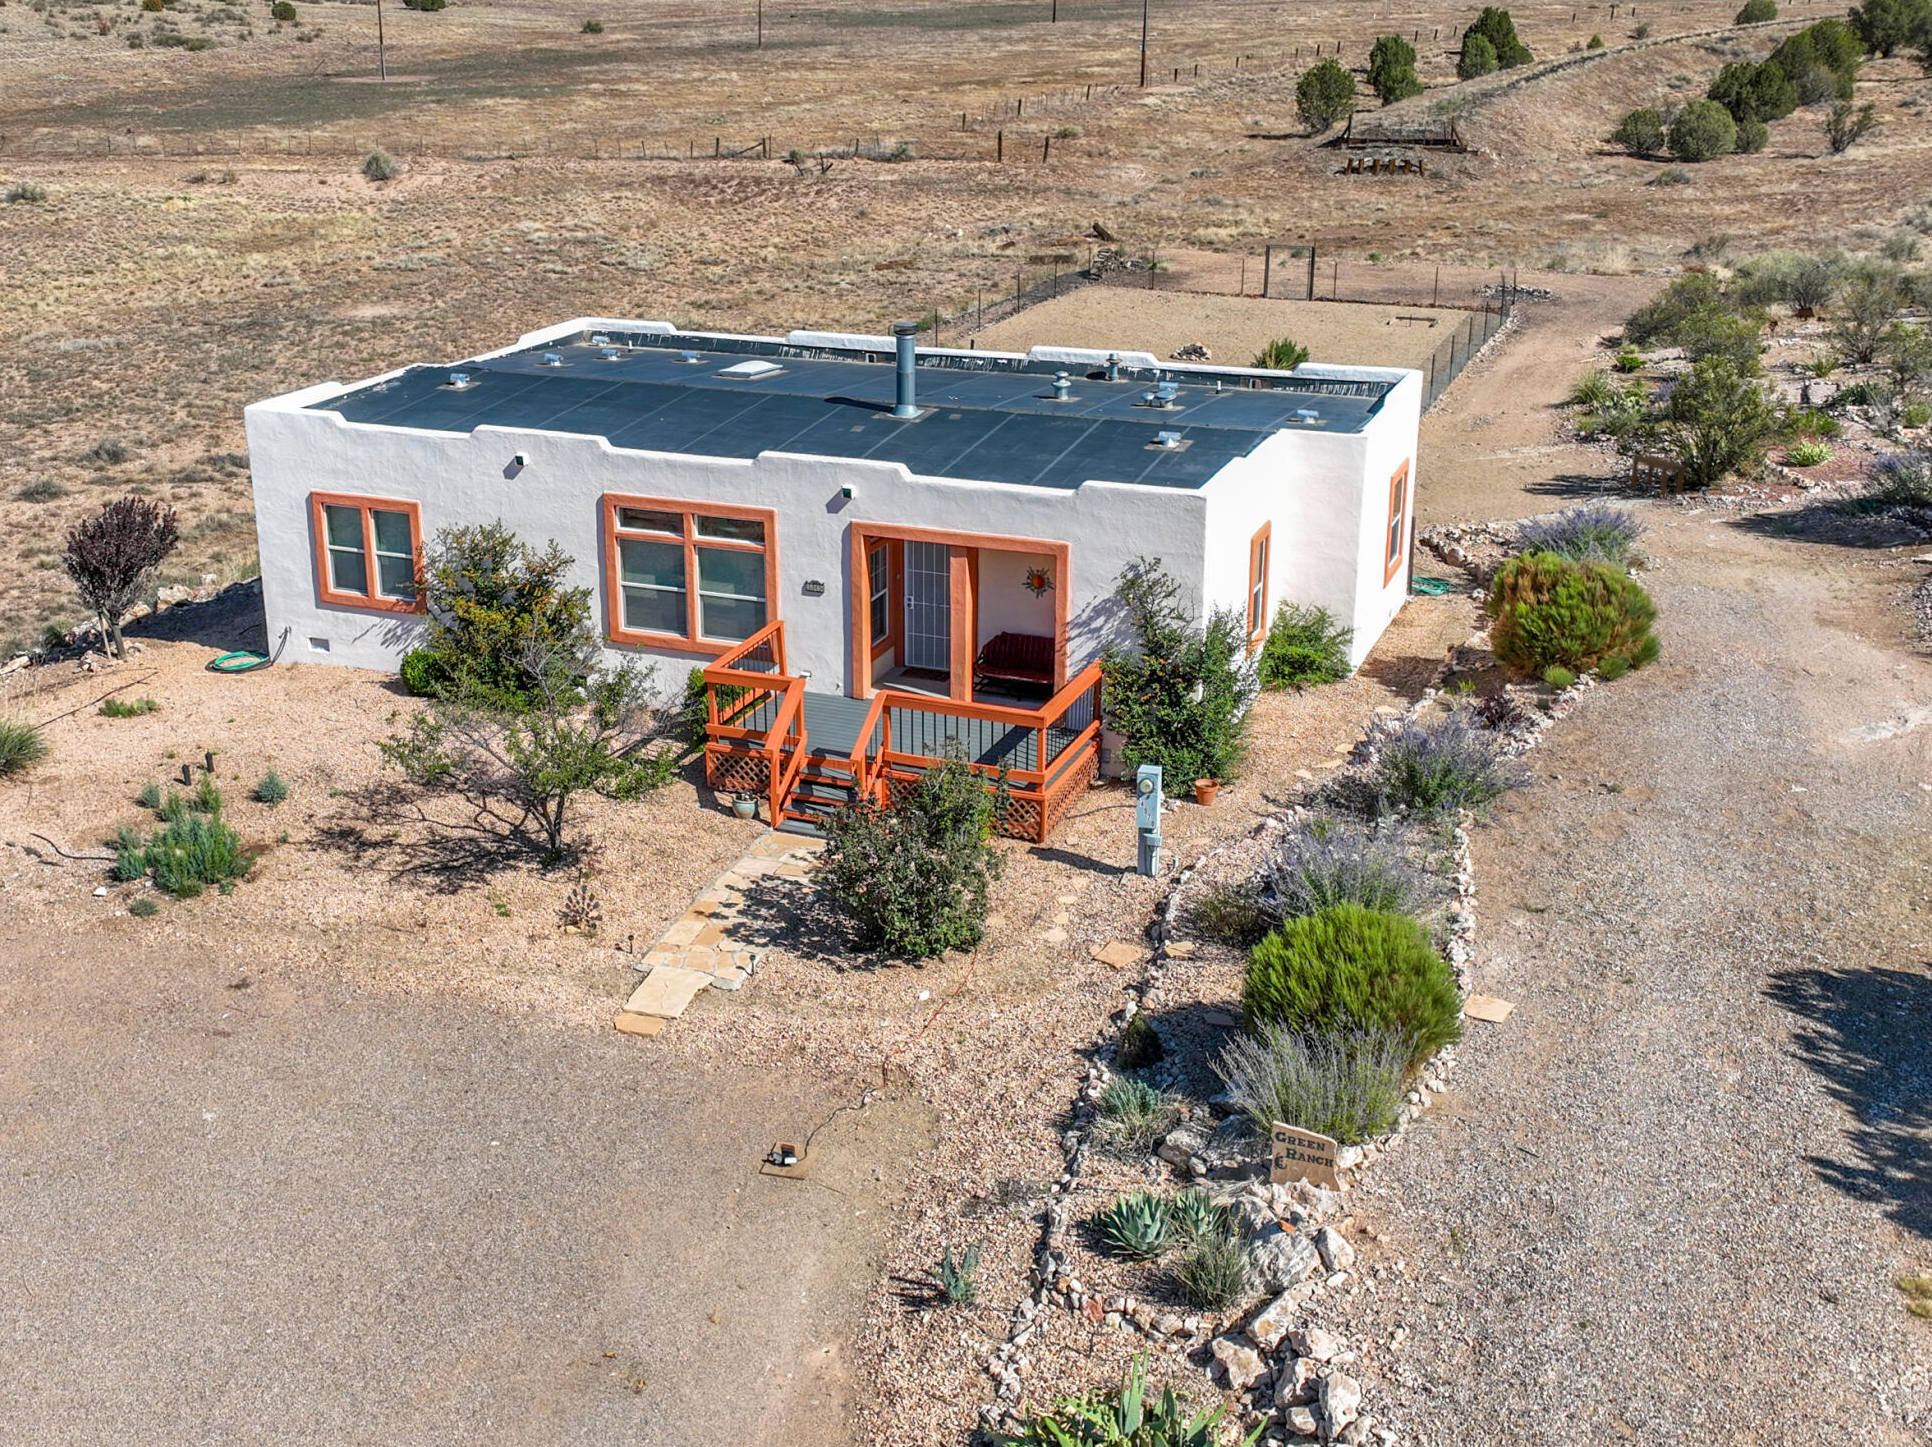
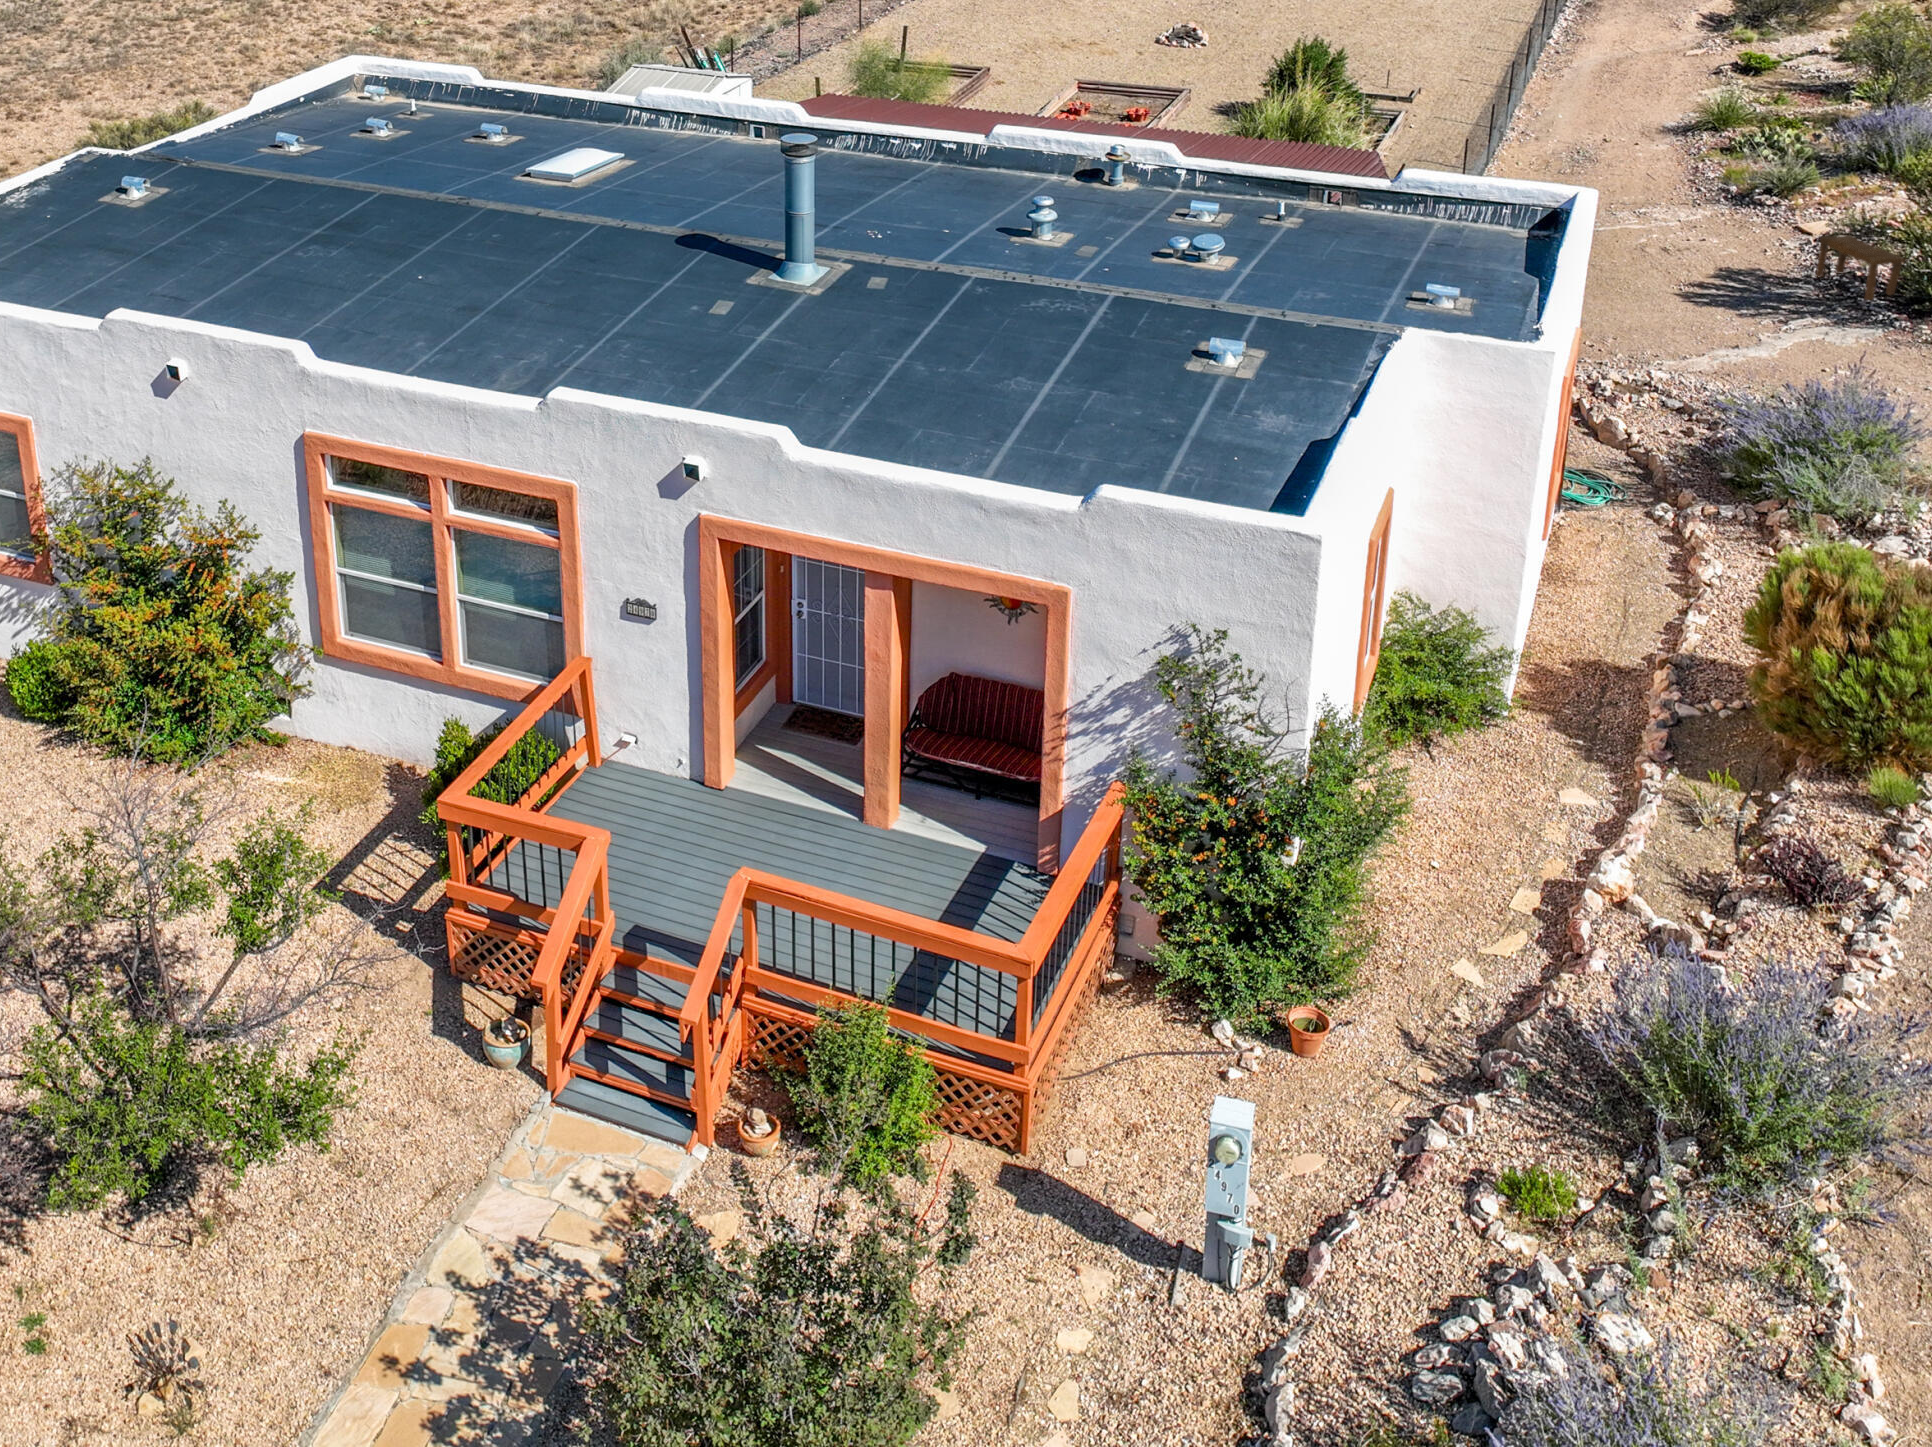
watering can: present [1536,683,1553,709] -> none [1830,755,1878,813]

